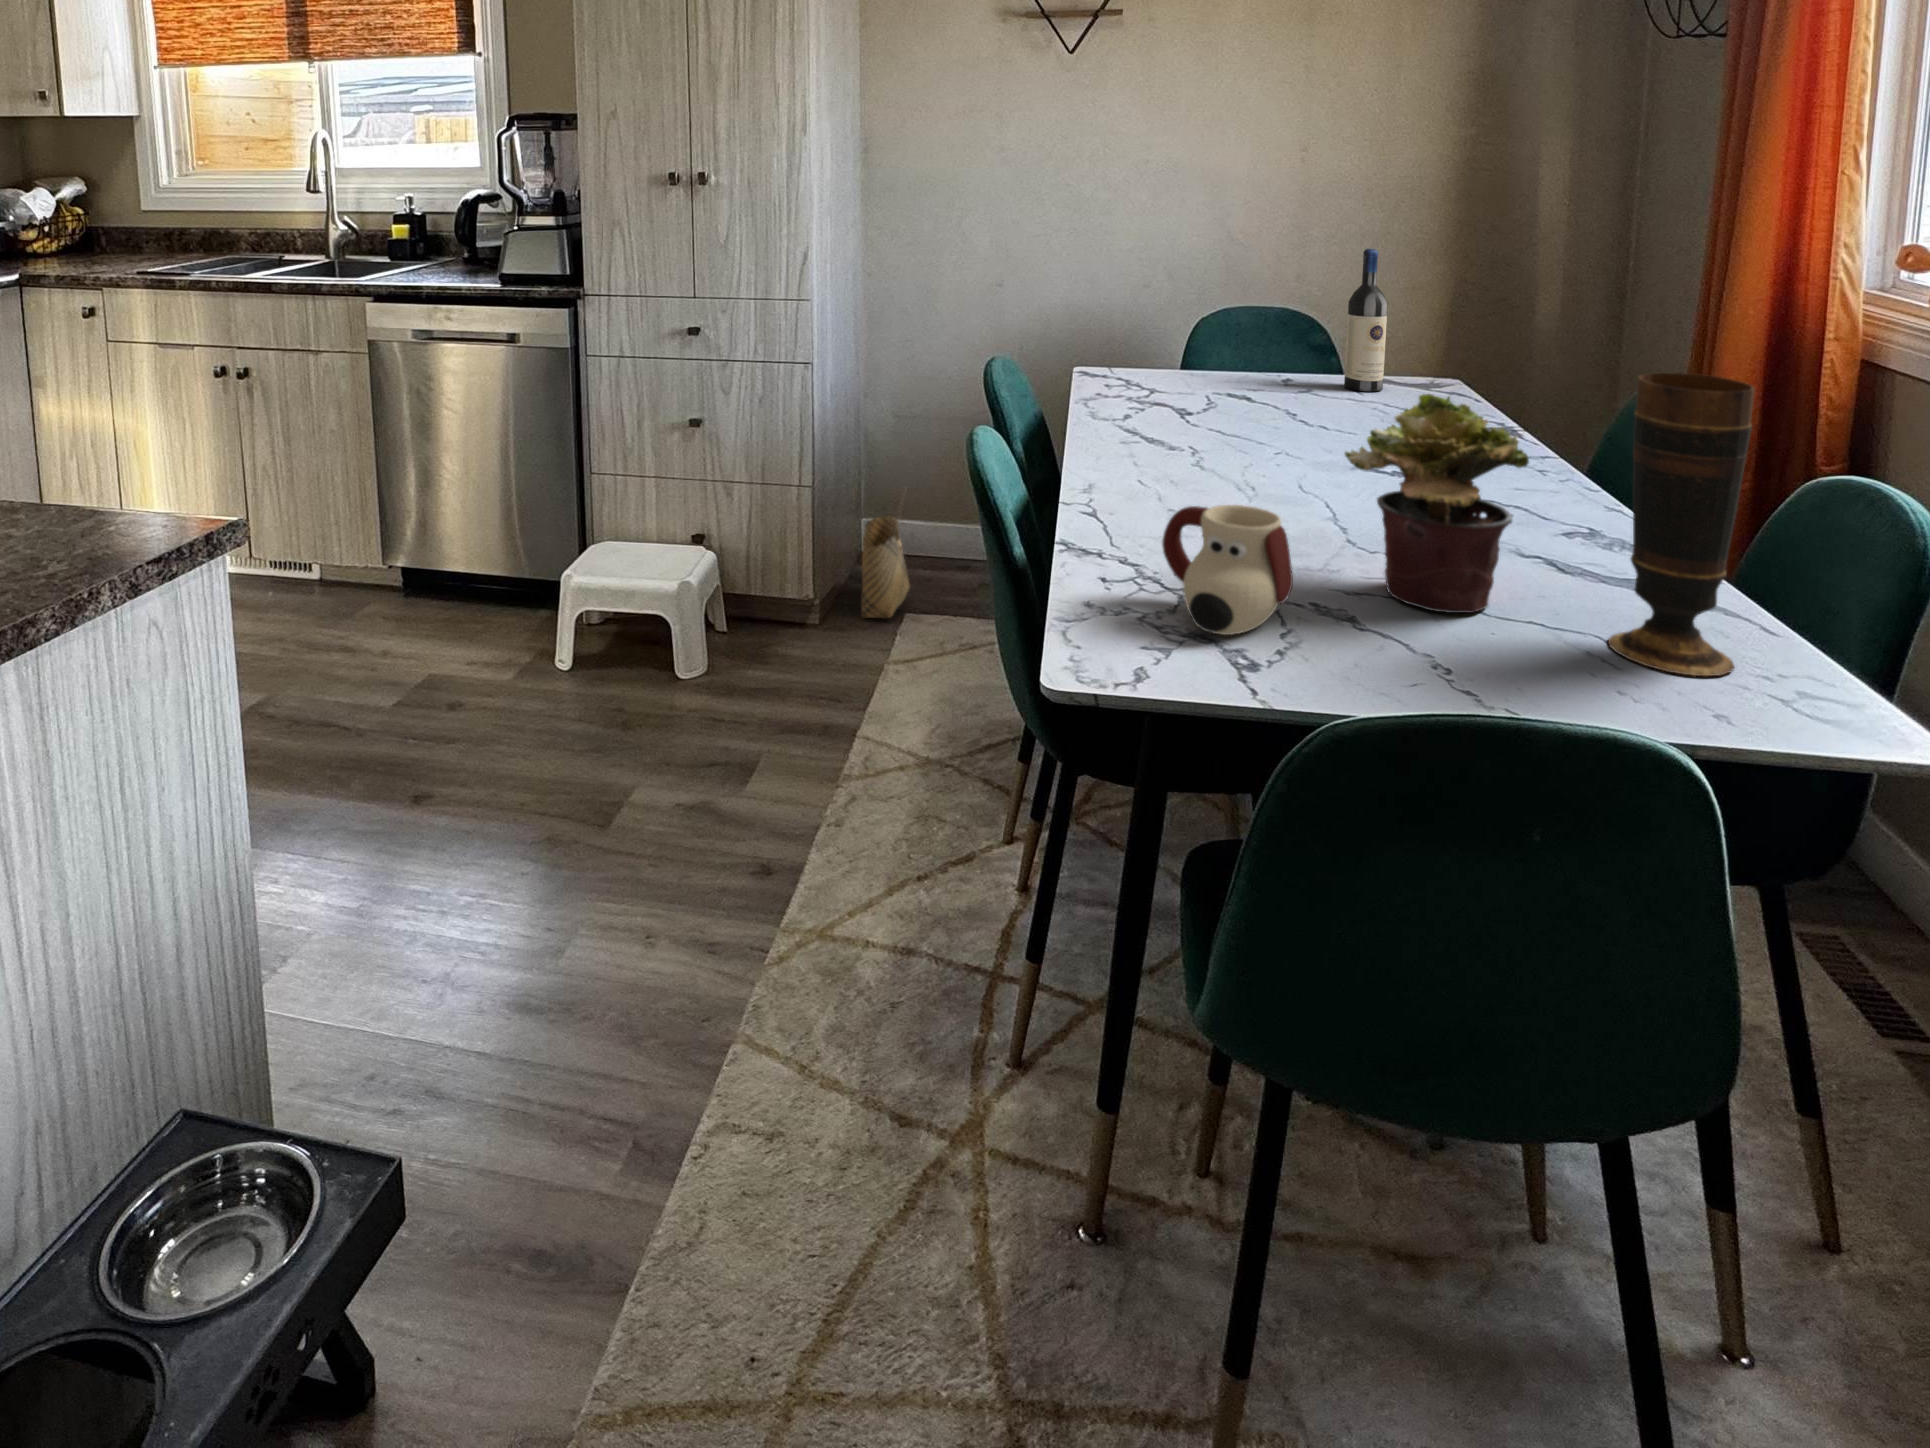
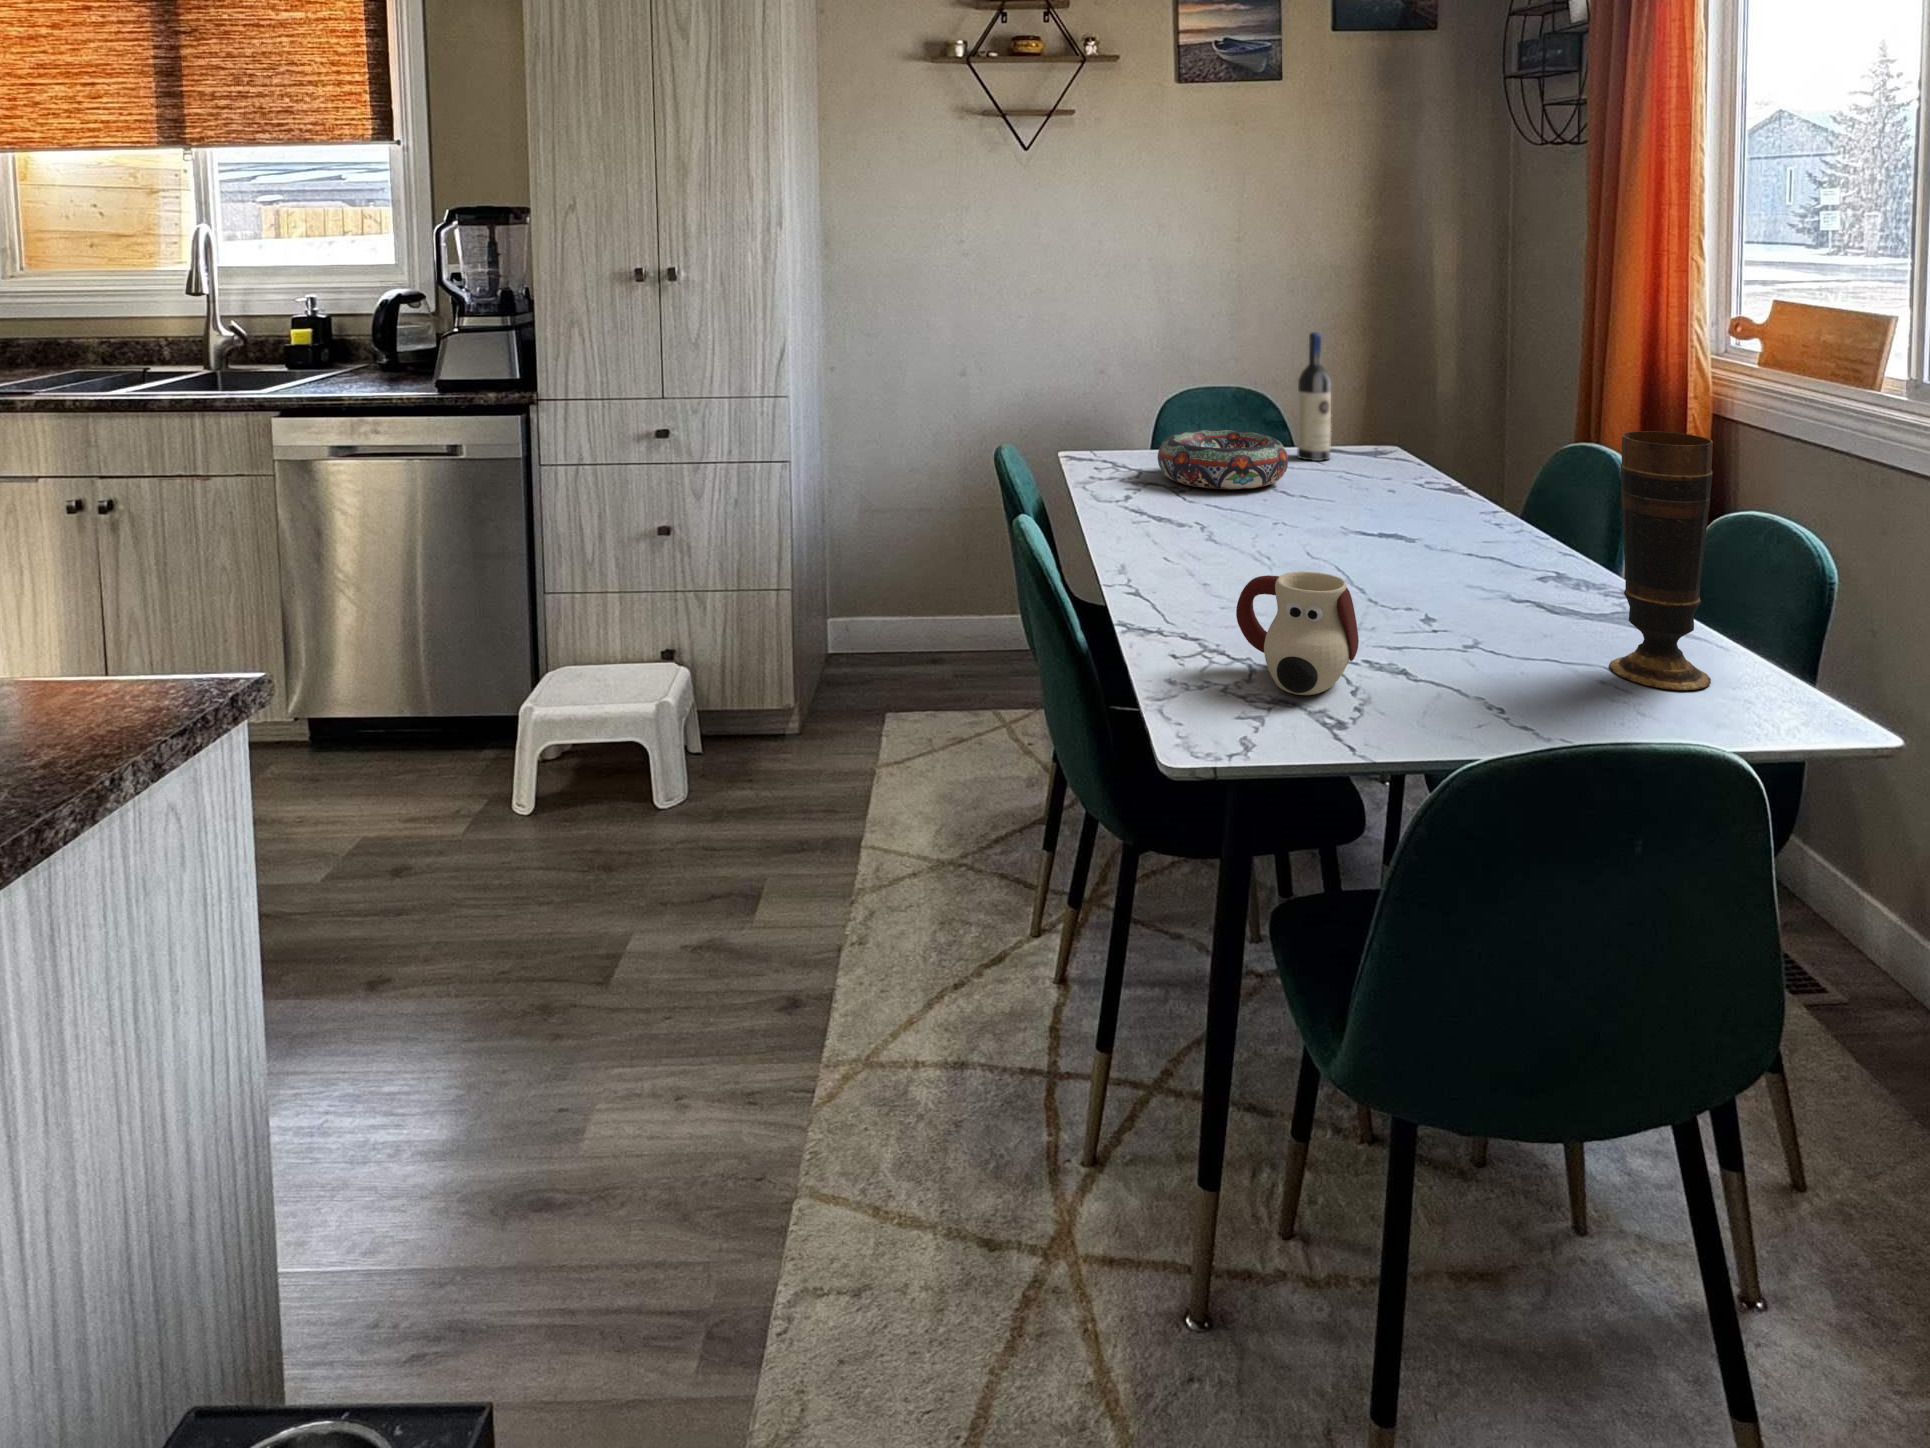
decorative bowl: none [1172,352,1319,416] -> present [1158,430,1288,489]
potted plant: present [1345,394,1529,613] -> none [1378,459,1536,655]
woven basket: present [855,487,909,618] -> none [829,579,885,718]

